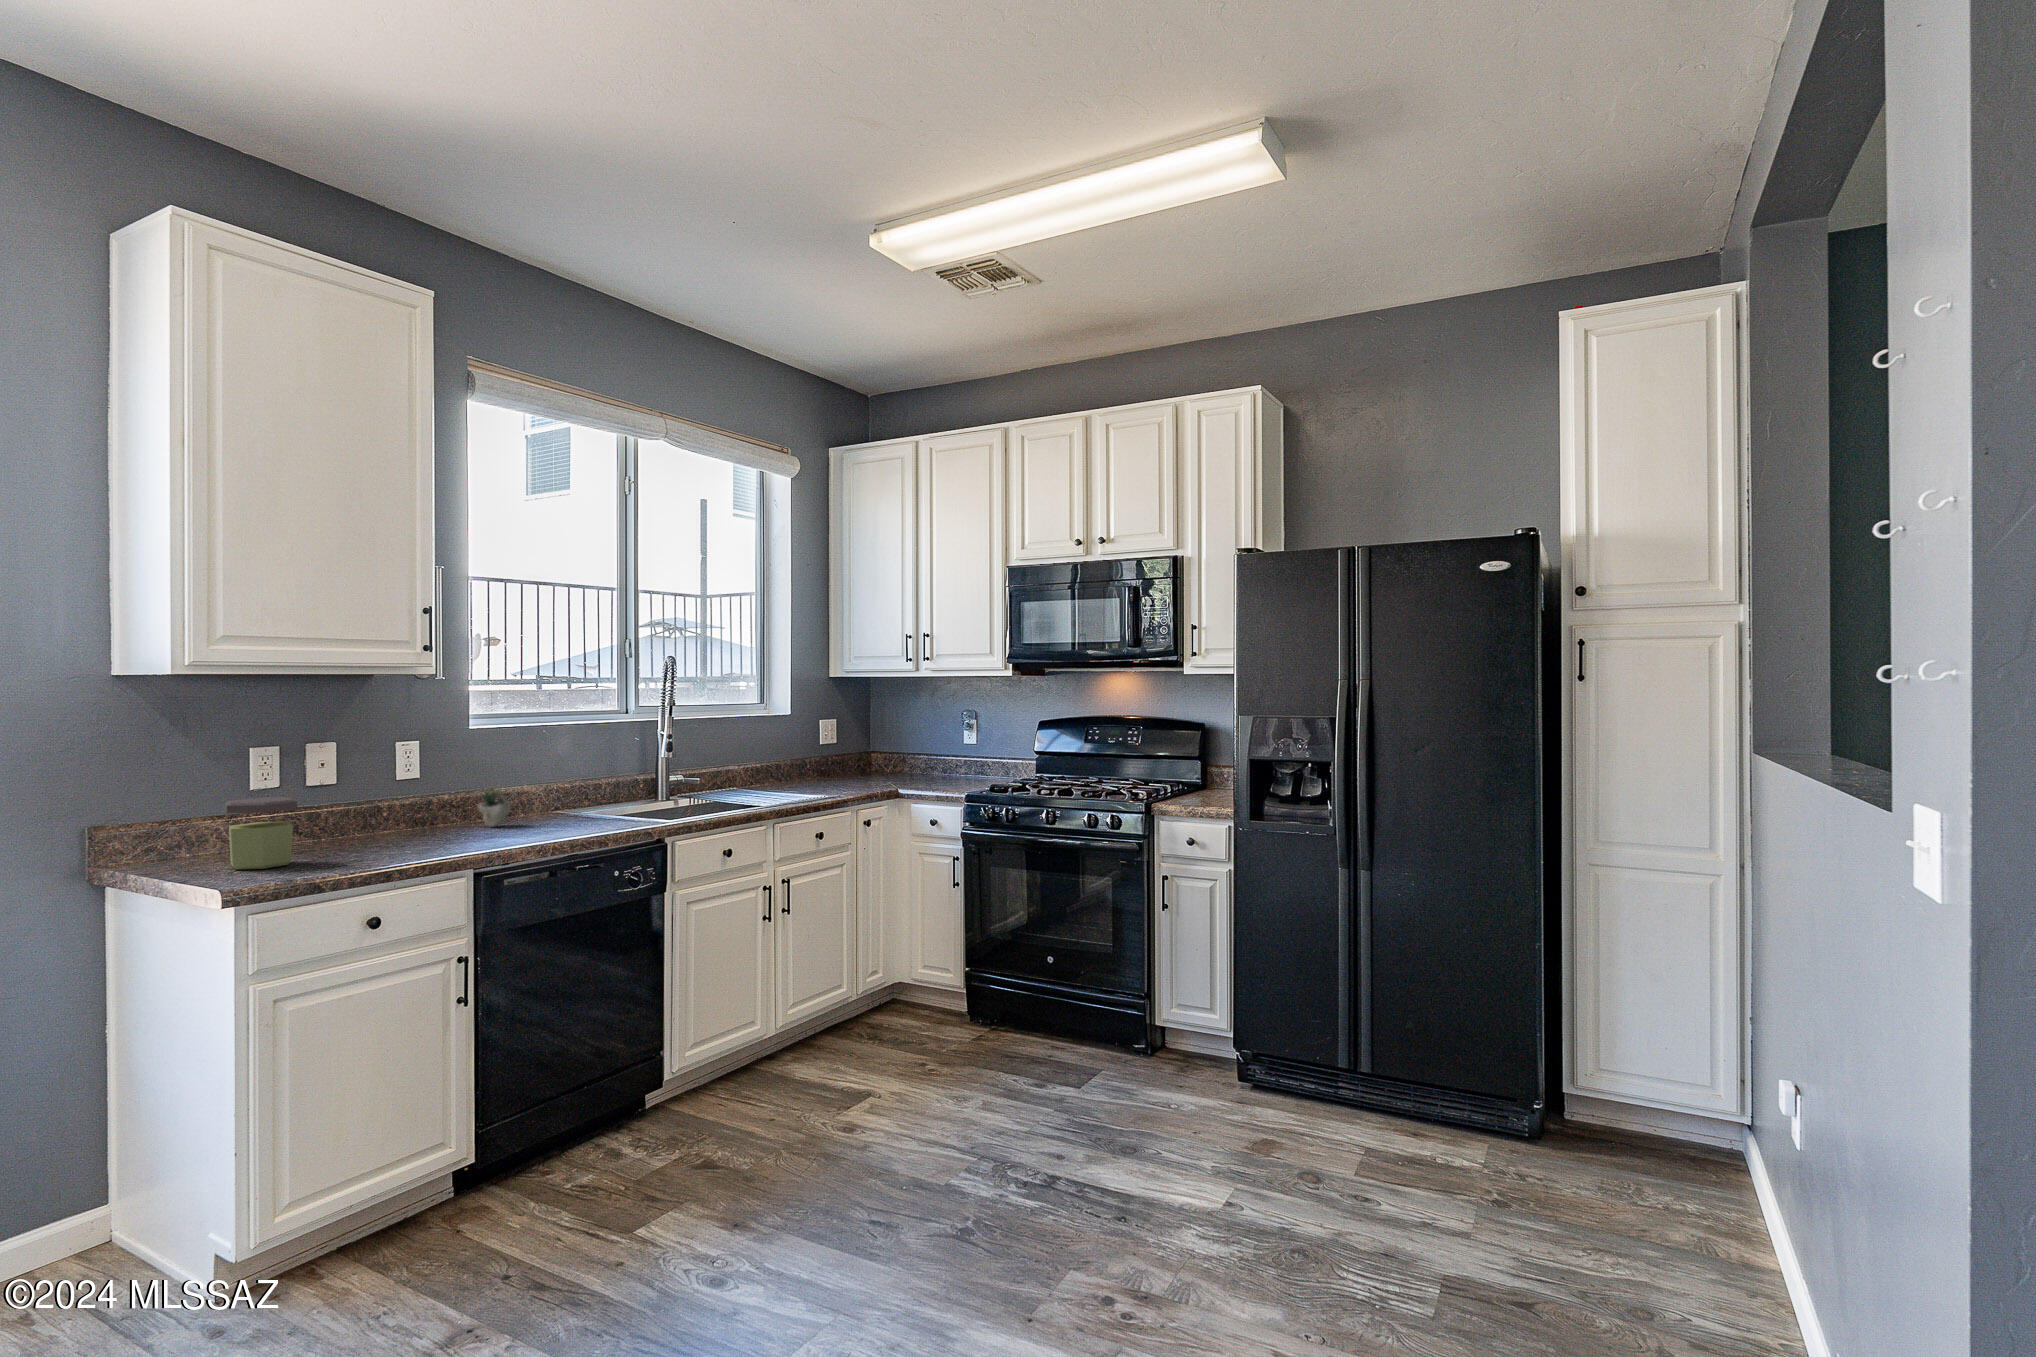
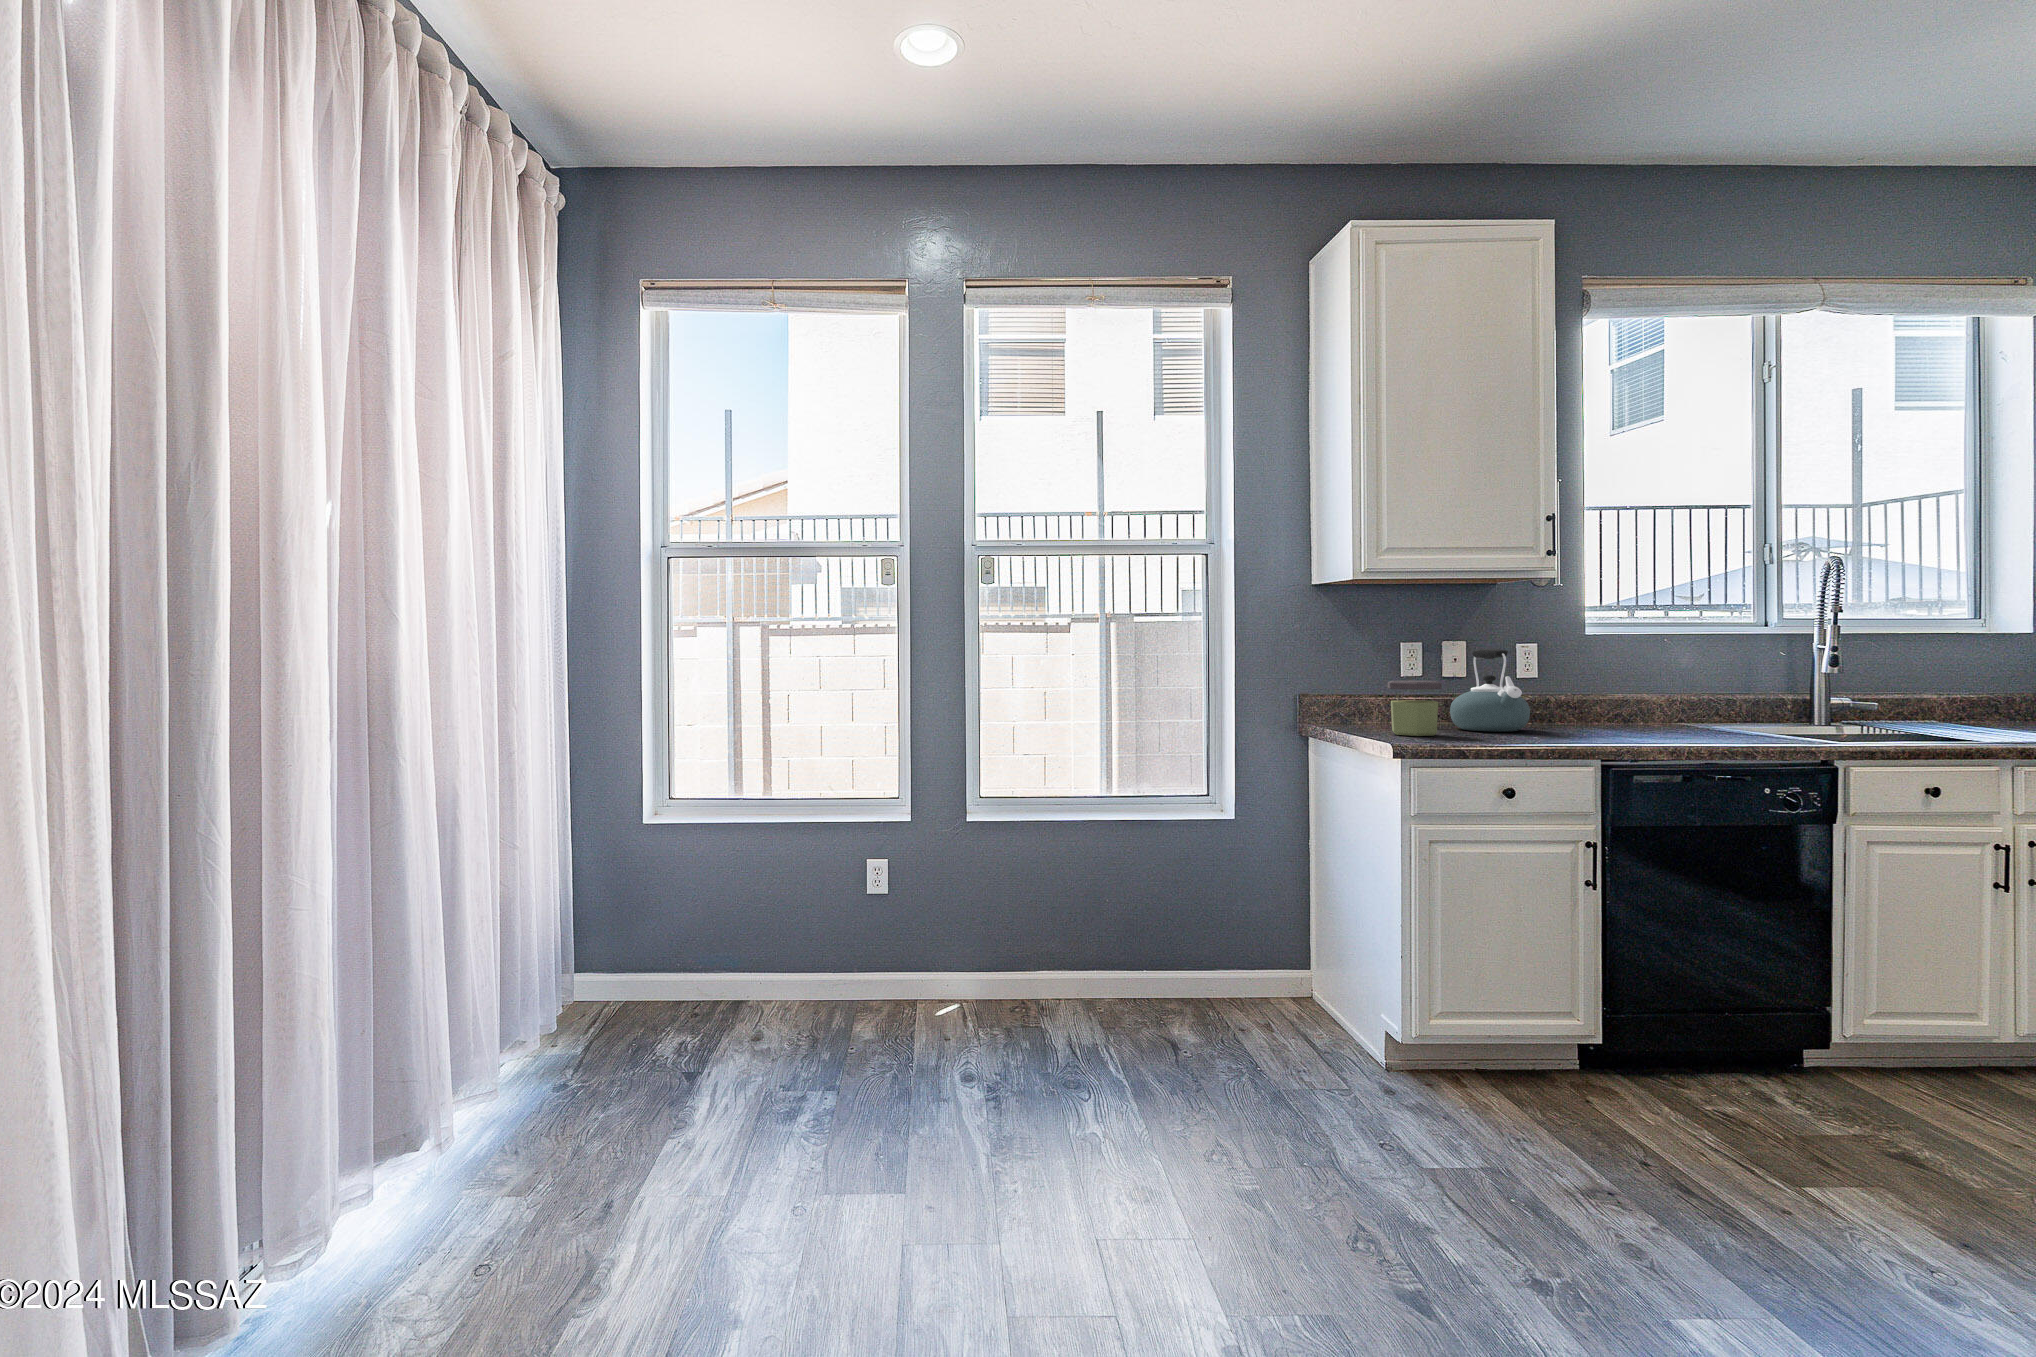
kettle: none [311,751,405,849] -> present [1450,649,1530,732]
succulent plant: present [478,786,511,827] -> none [1599,685,1653,729]

